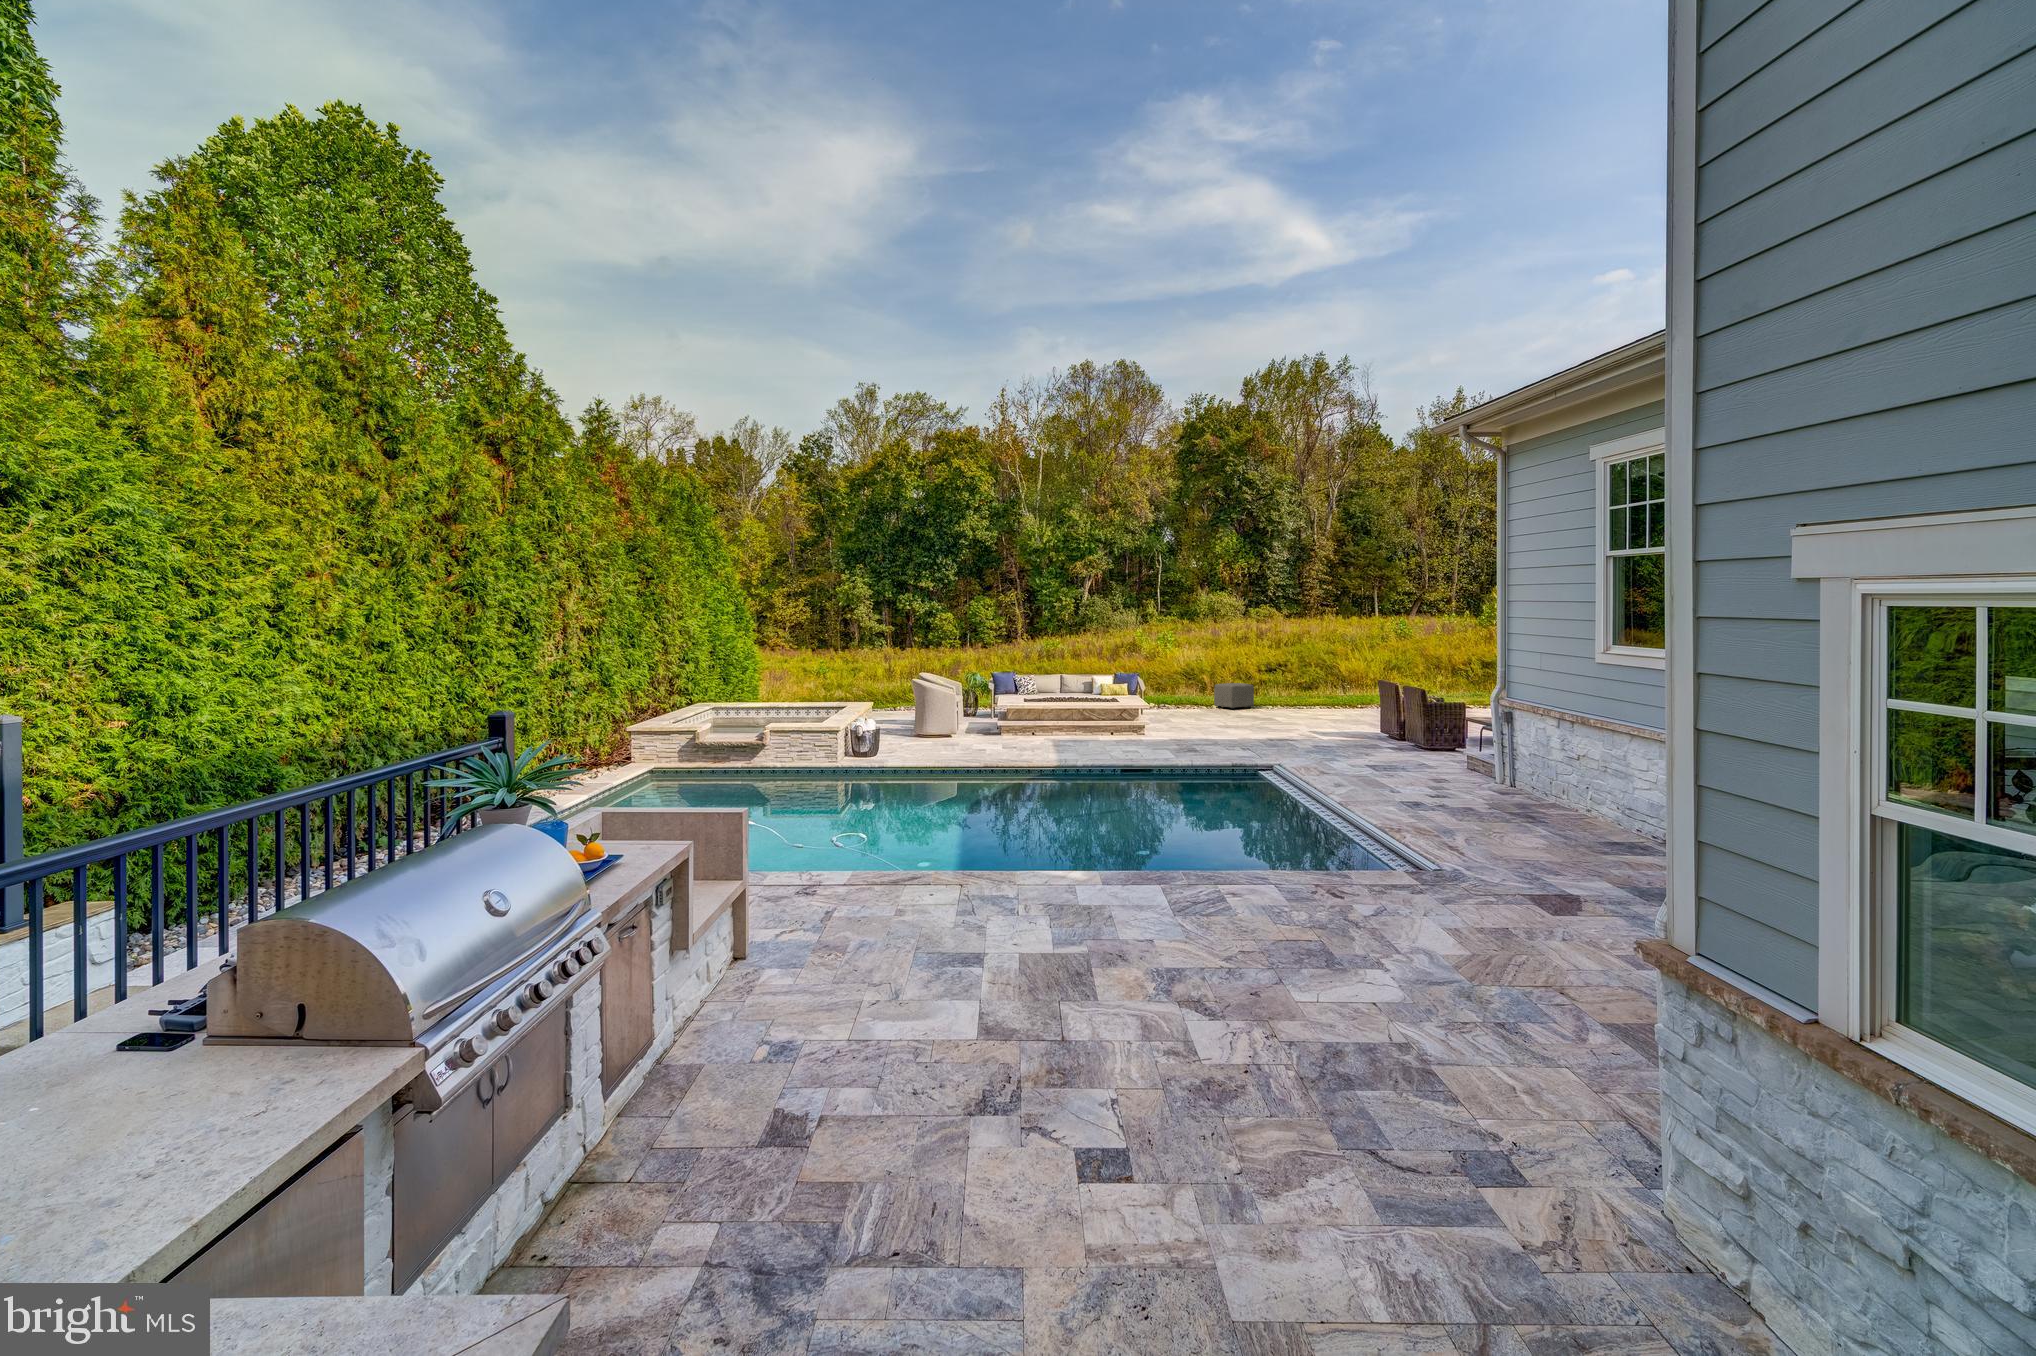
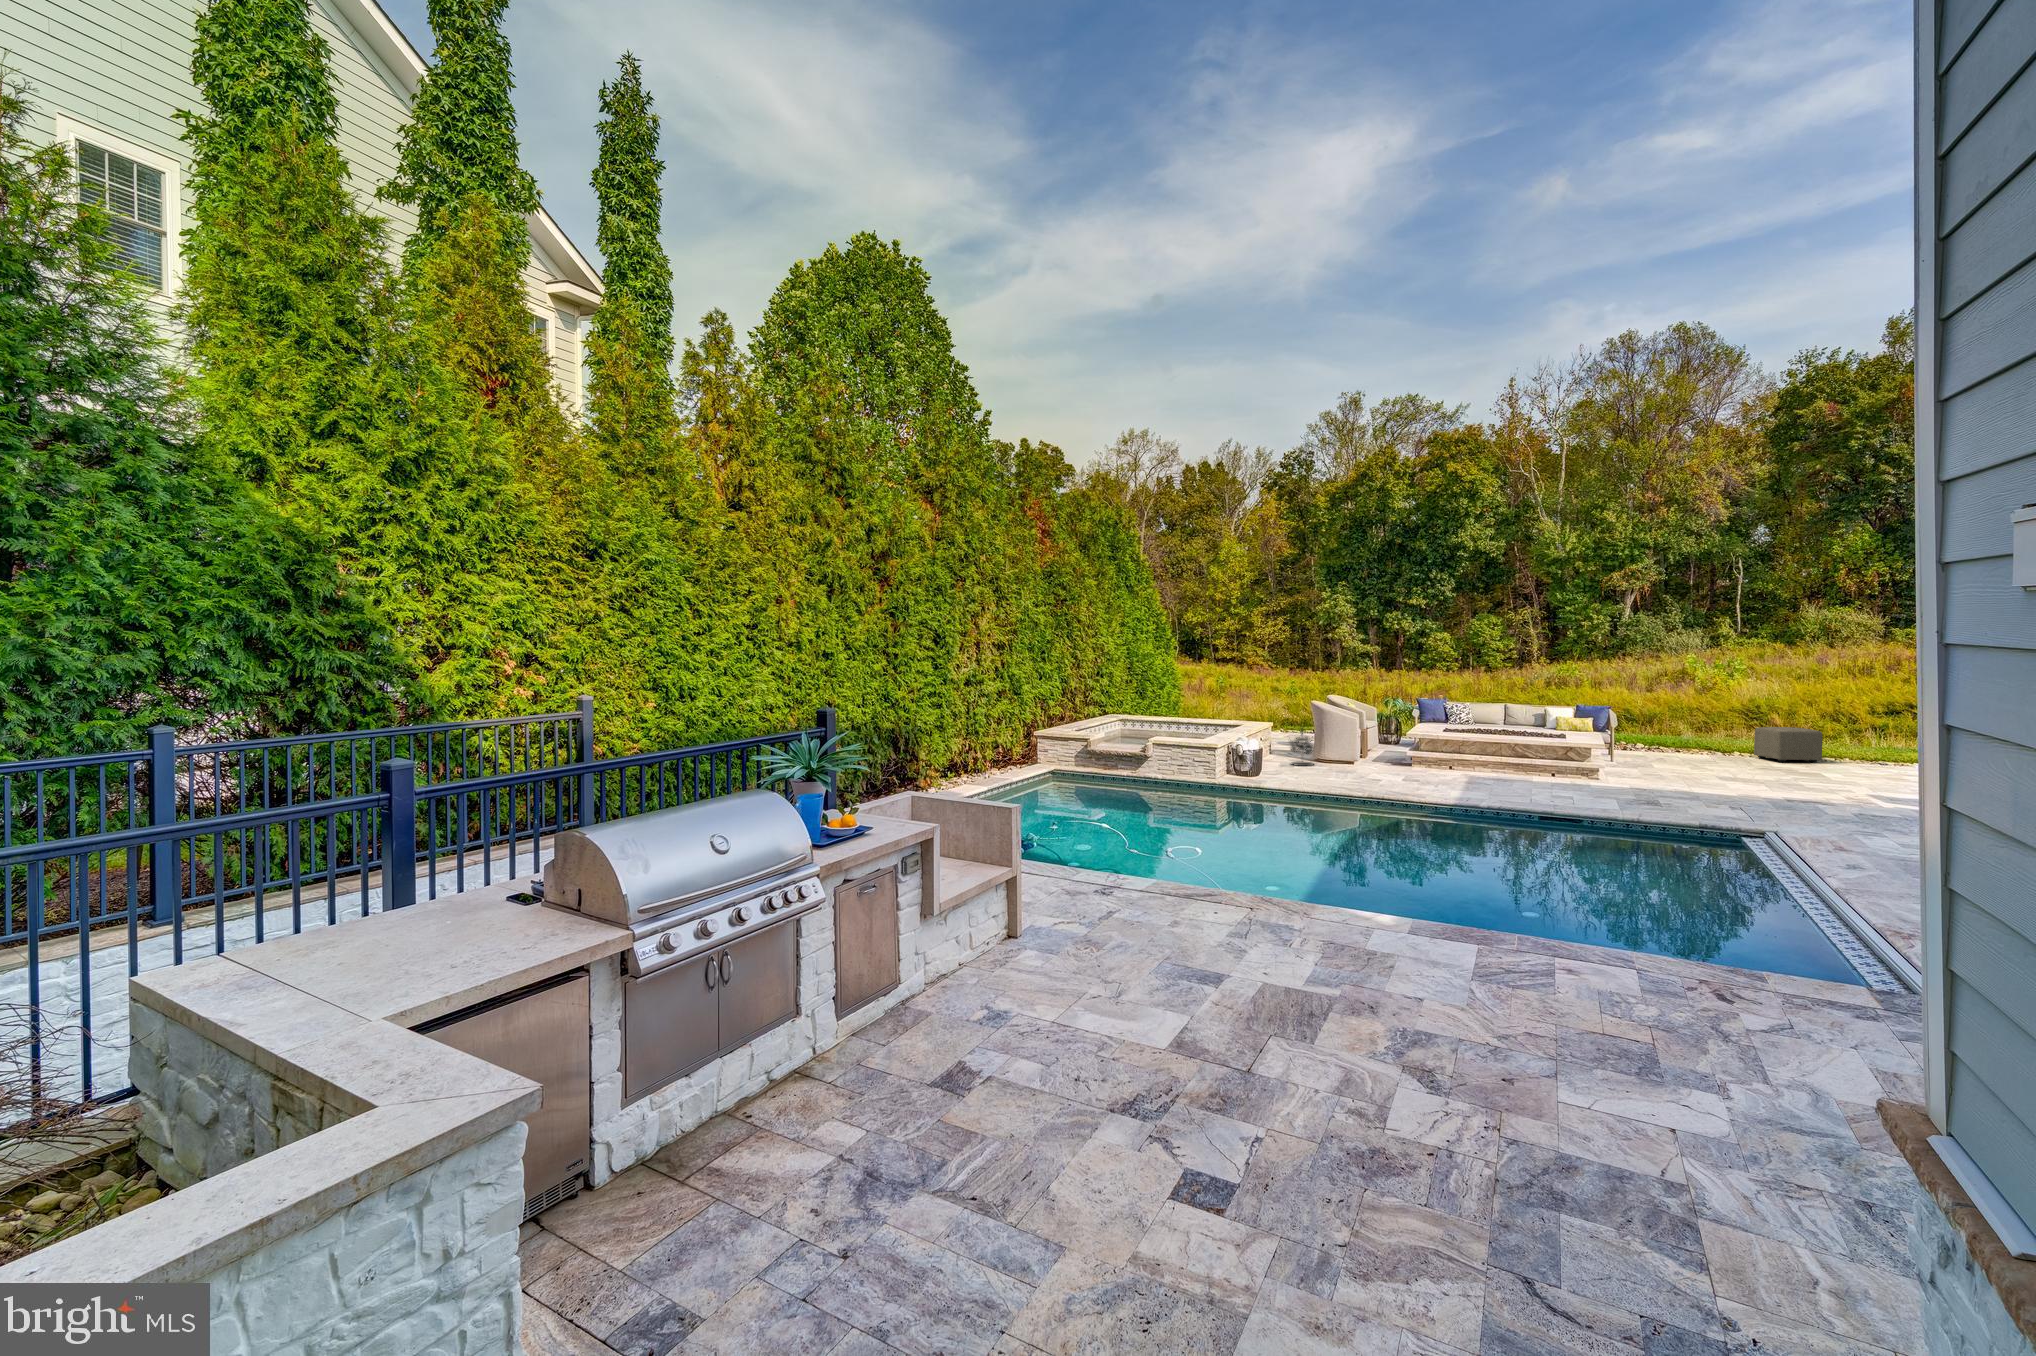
potted tree: none [887,702,915,743] -> present [1290,728,1314,766]

